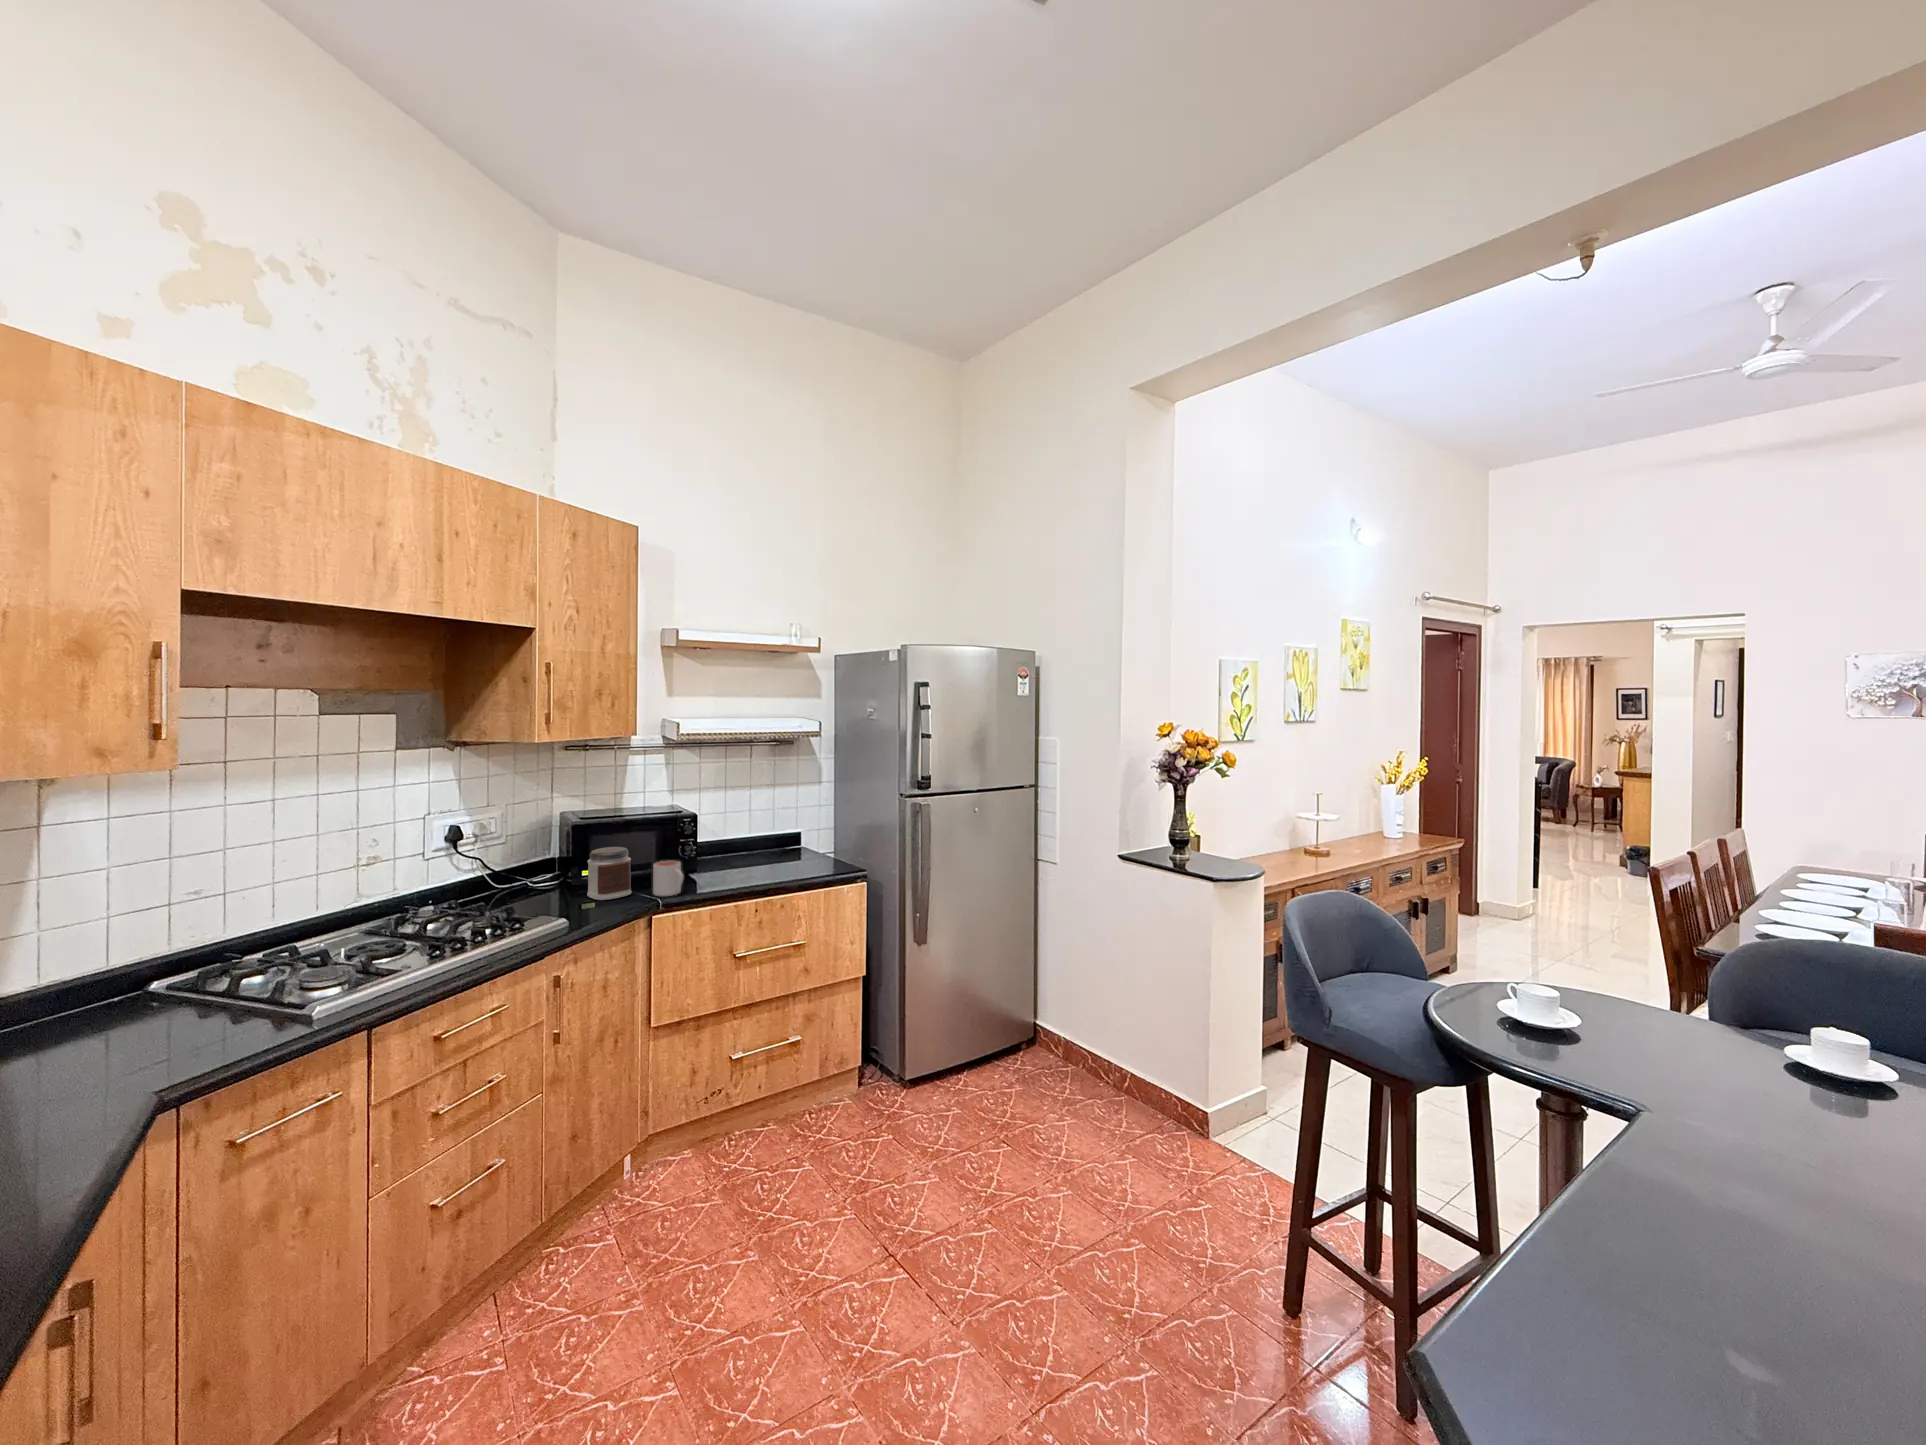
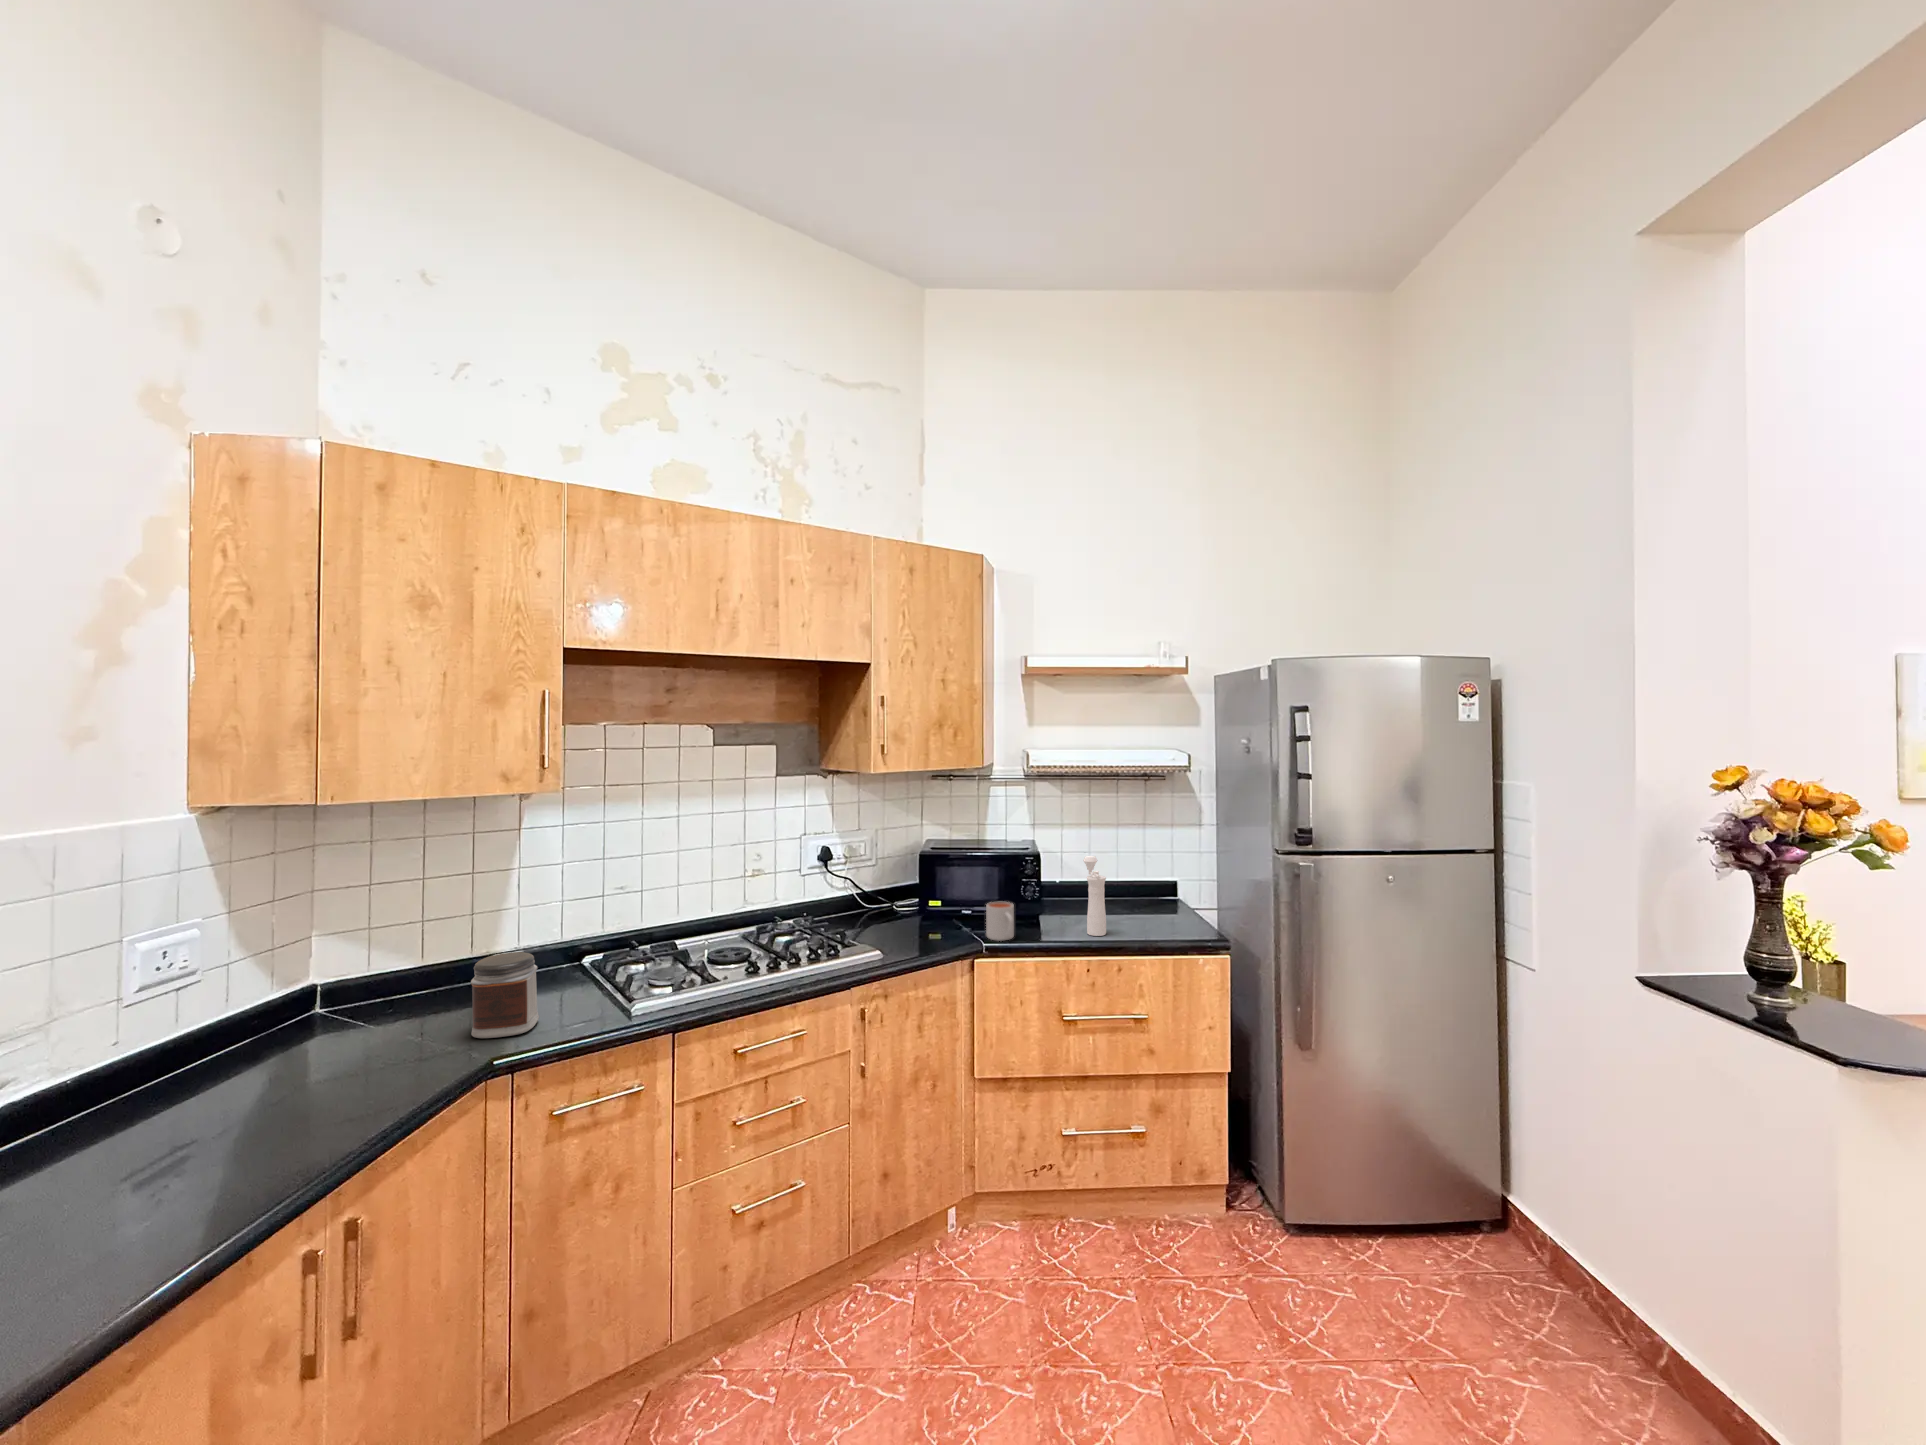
pepper mill: none [734,813,761,881] -> present [1083,856,1106,936]
jar: present [587,847,631,900] -> present [471,952,539,1038]

